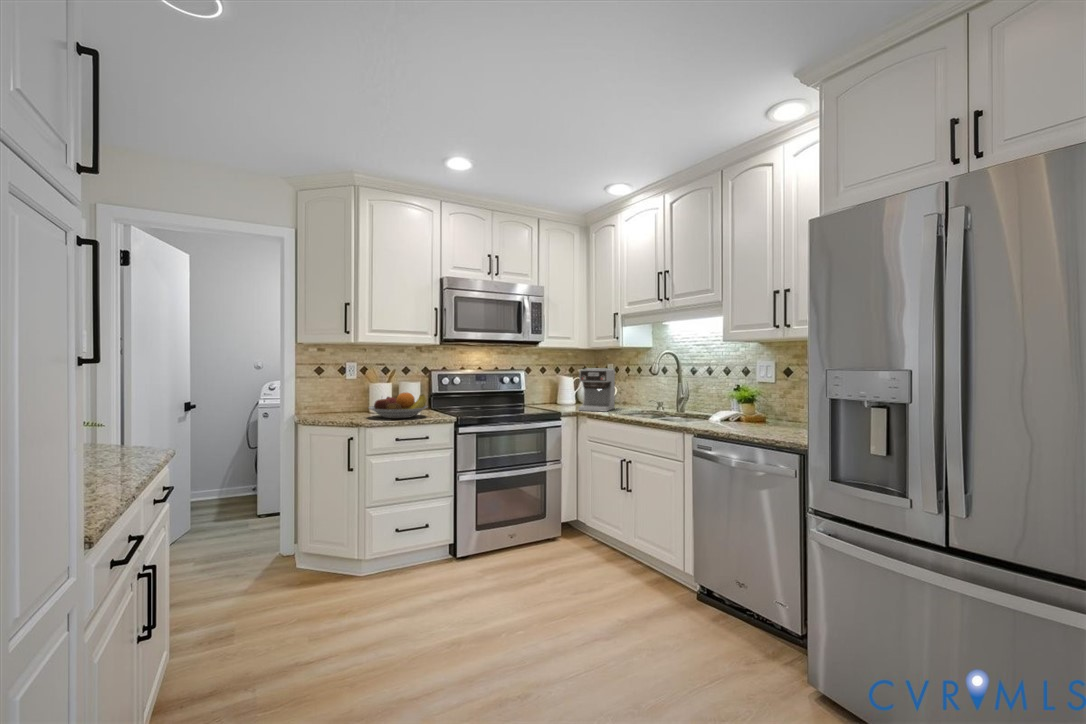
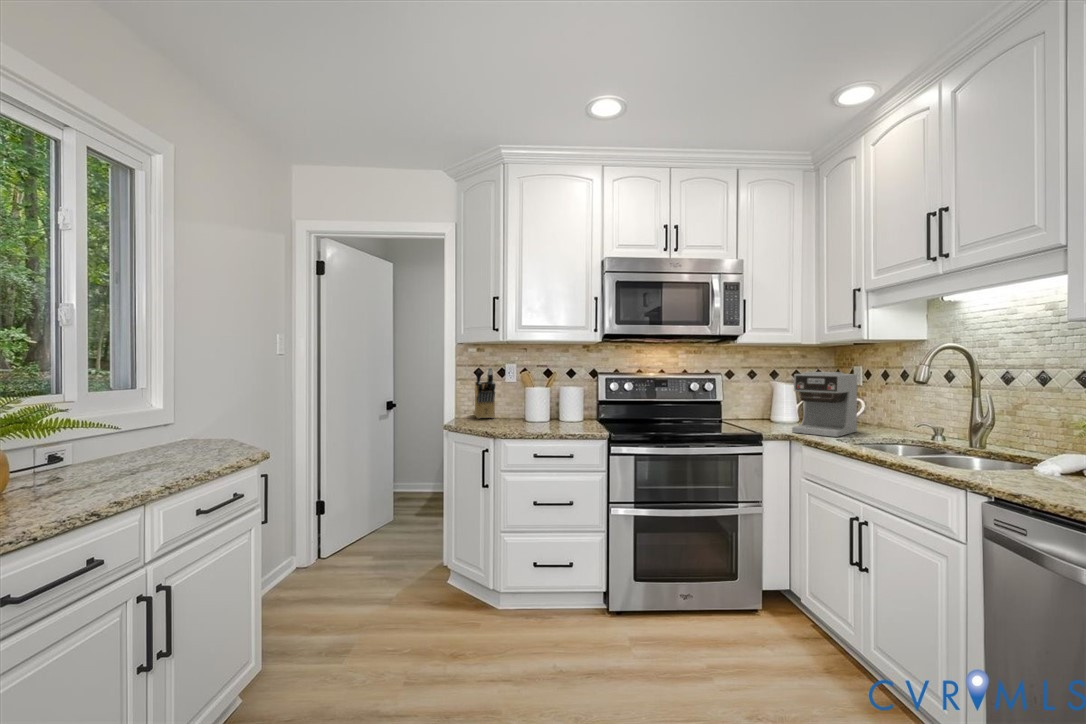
knife block: none [308,365,342,414] -> present [473,367,496,419]
fruit bowl: present [369,393,428,418] -> none [511,399,578,430]

